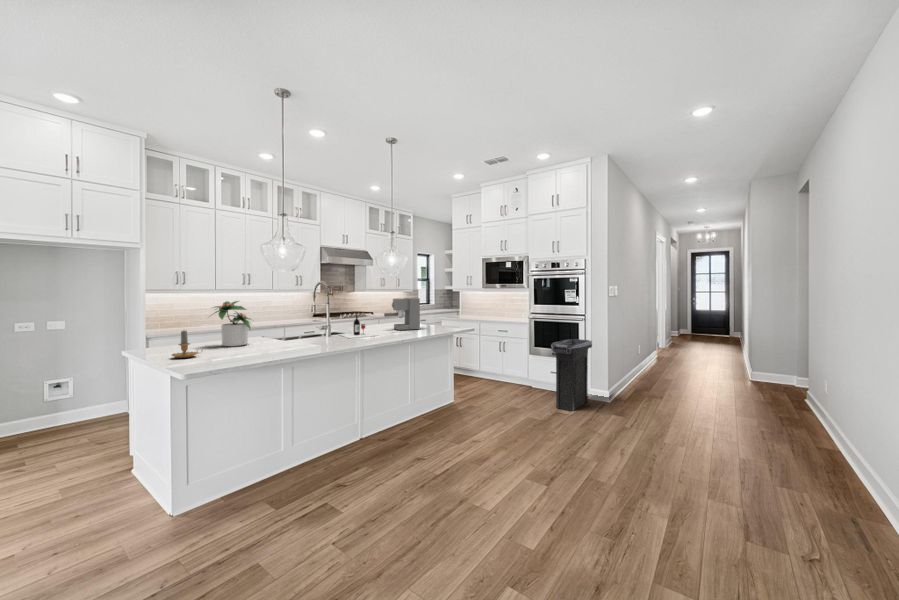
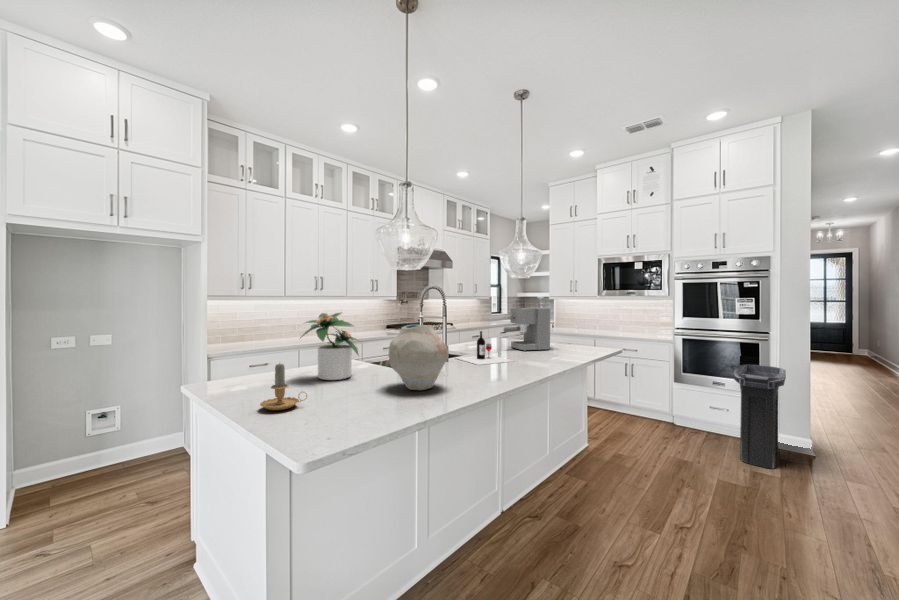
vase: none [264,308,305,349] -> present [389,325,448,390]

